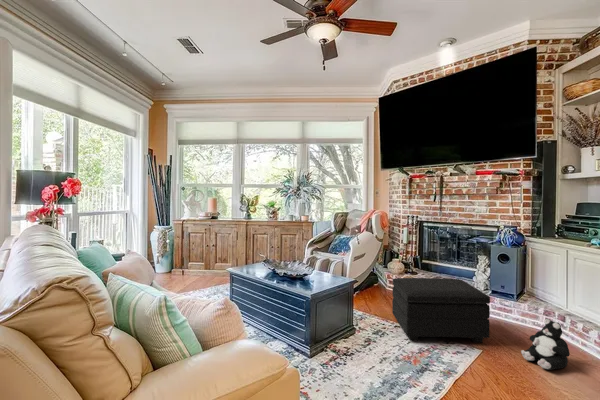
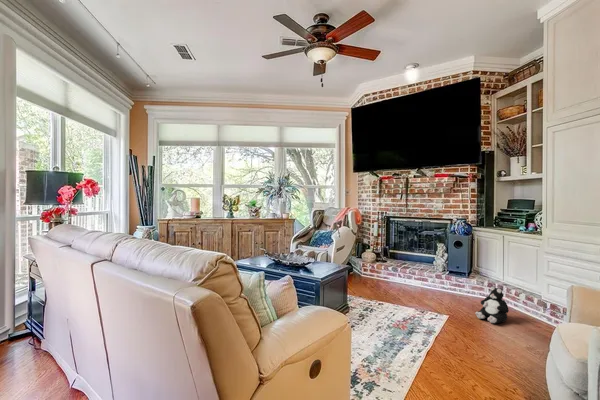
footstool: present [392,278,490,343] -> none [374,262,452,313]

